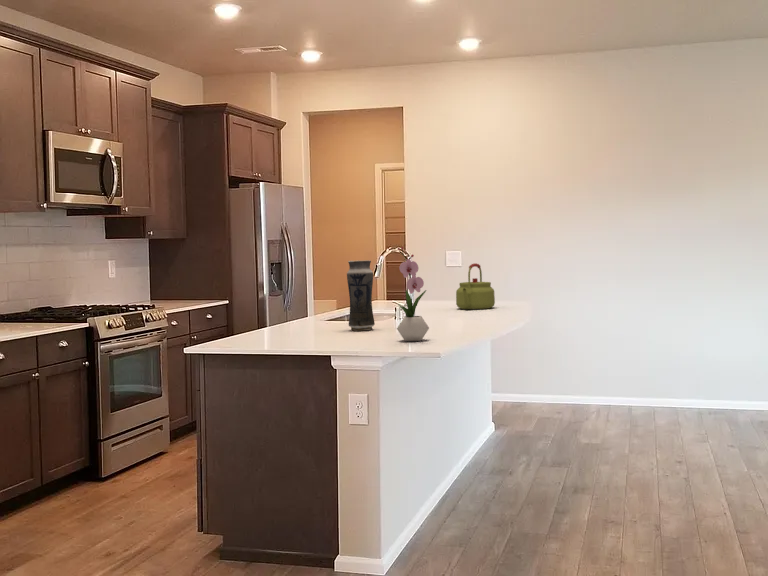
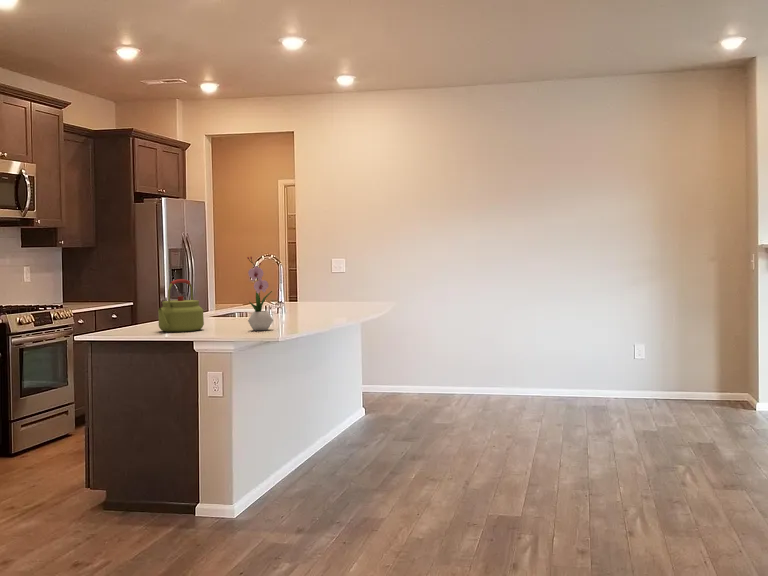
vase: present [347,260,375,331] -> none [216,267,239,324]
kettle: present [456,263,495,309] -> present [158,279,204,332]

